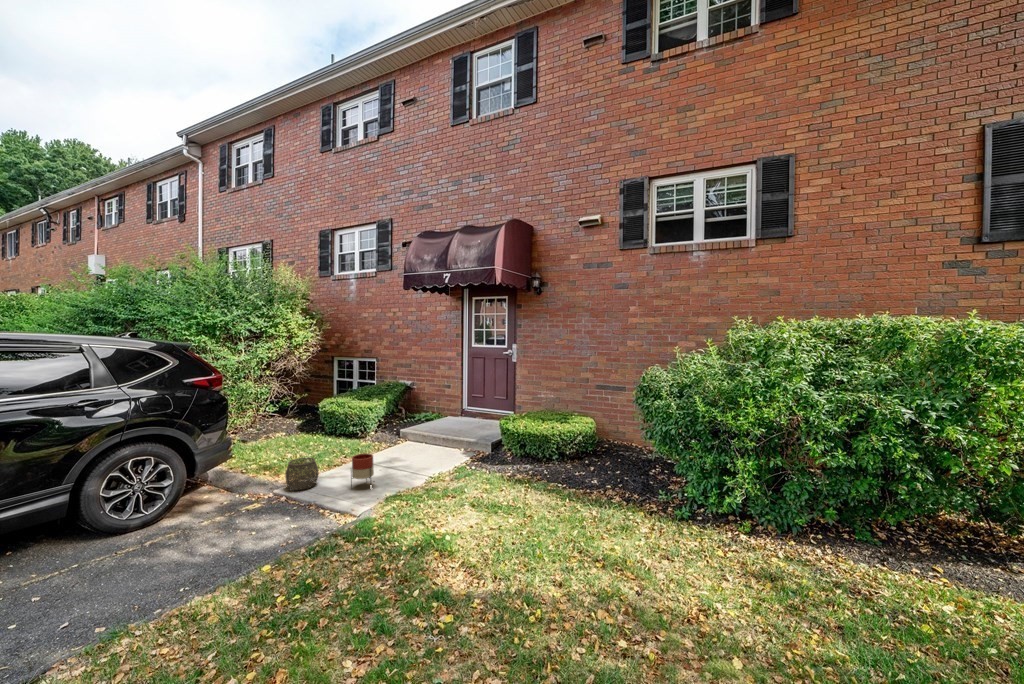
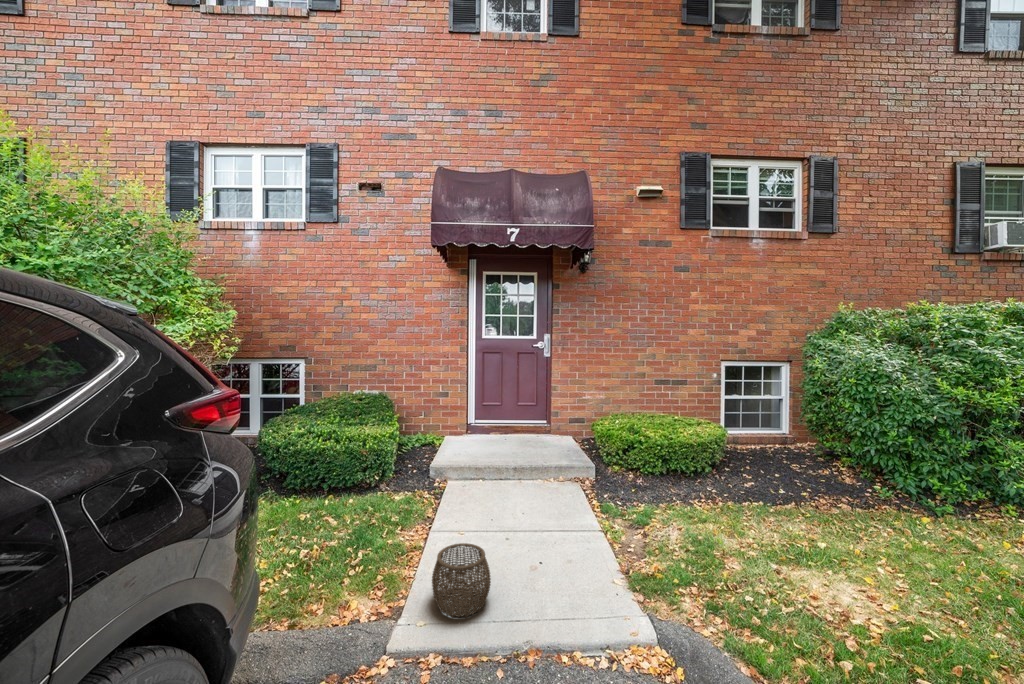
planter: present [351,454,374,488] -> none [546,513,583,582]

